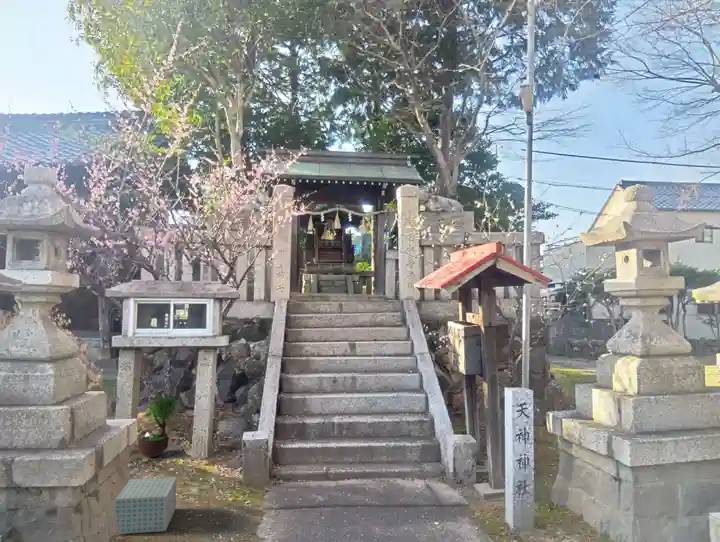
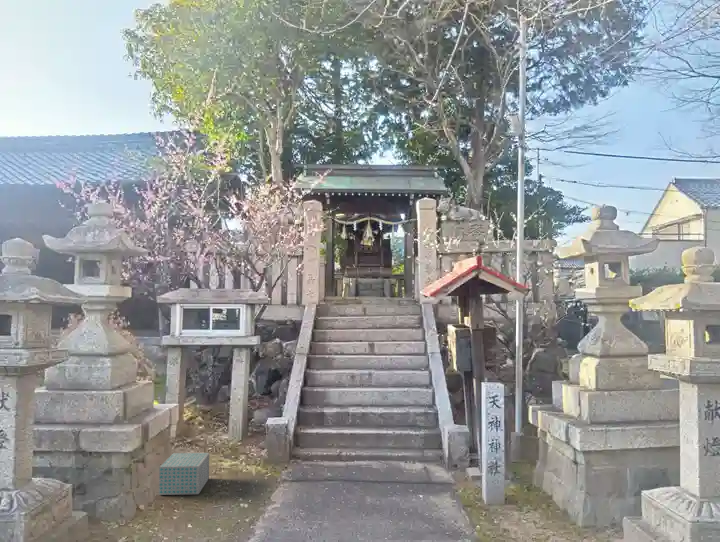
potted tree: present [138,395,177,457] -> none [184,384,217,439]

